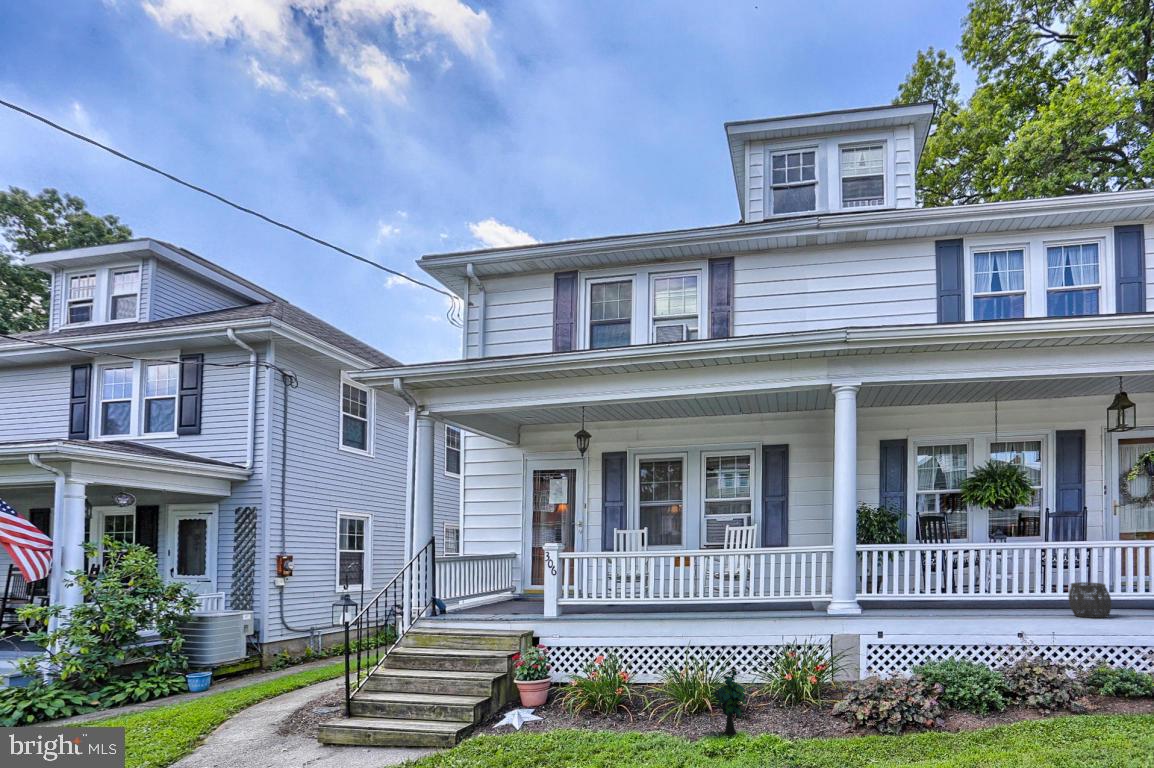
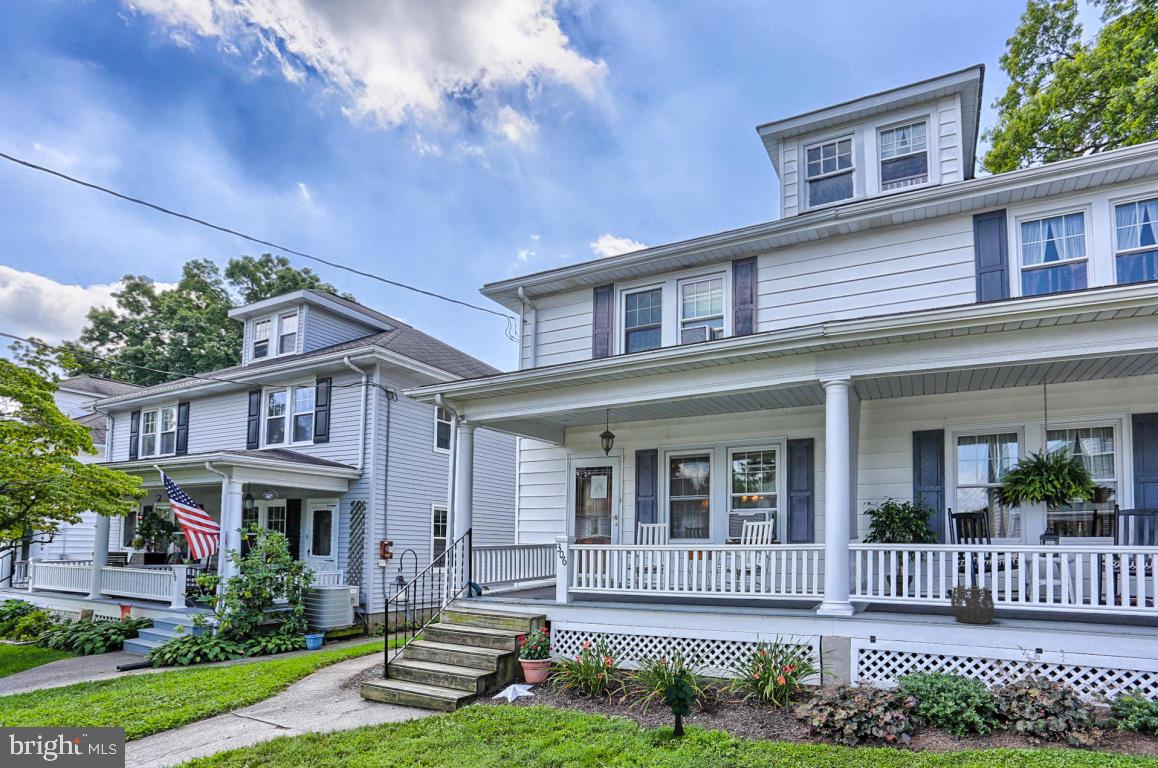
woven basket: present [1069,582,1112,618] -> present [951,585,994,624]

